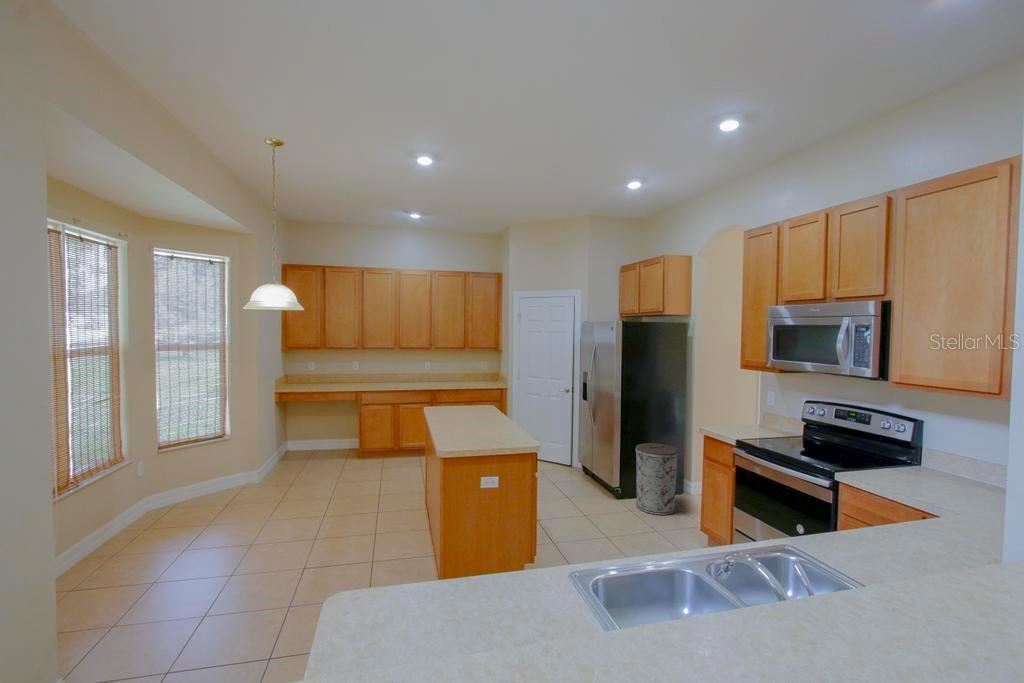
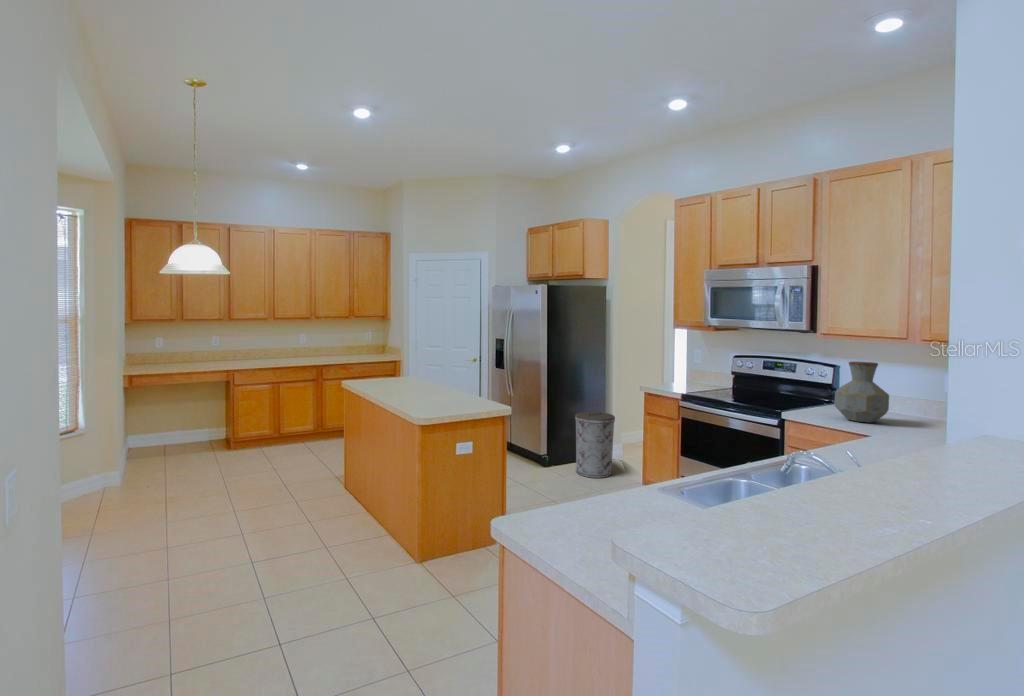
vase: none [900,423,974,501] -> present [835,362,889,423]

